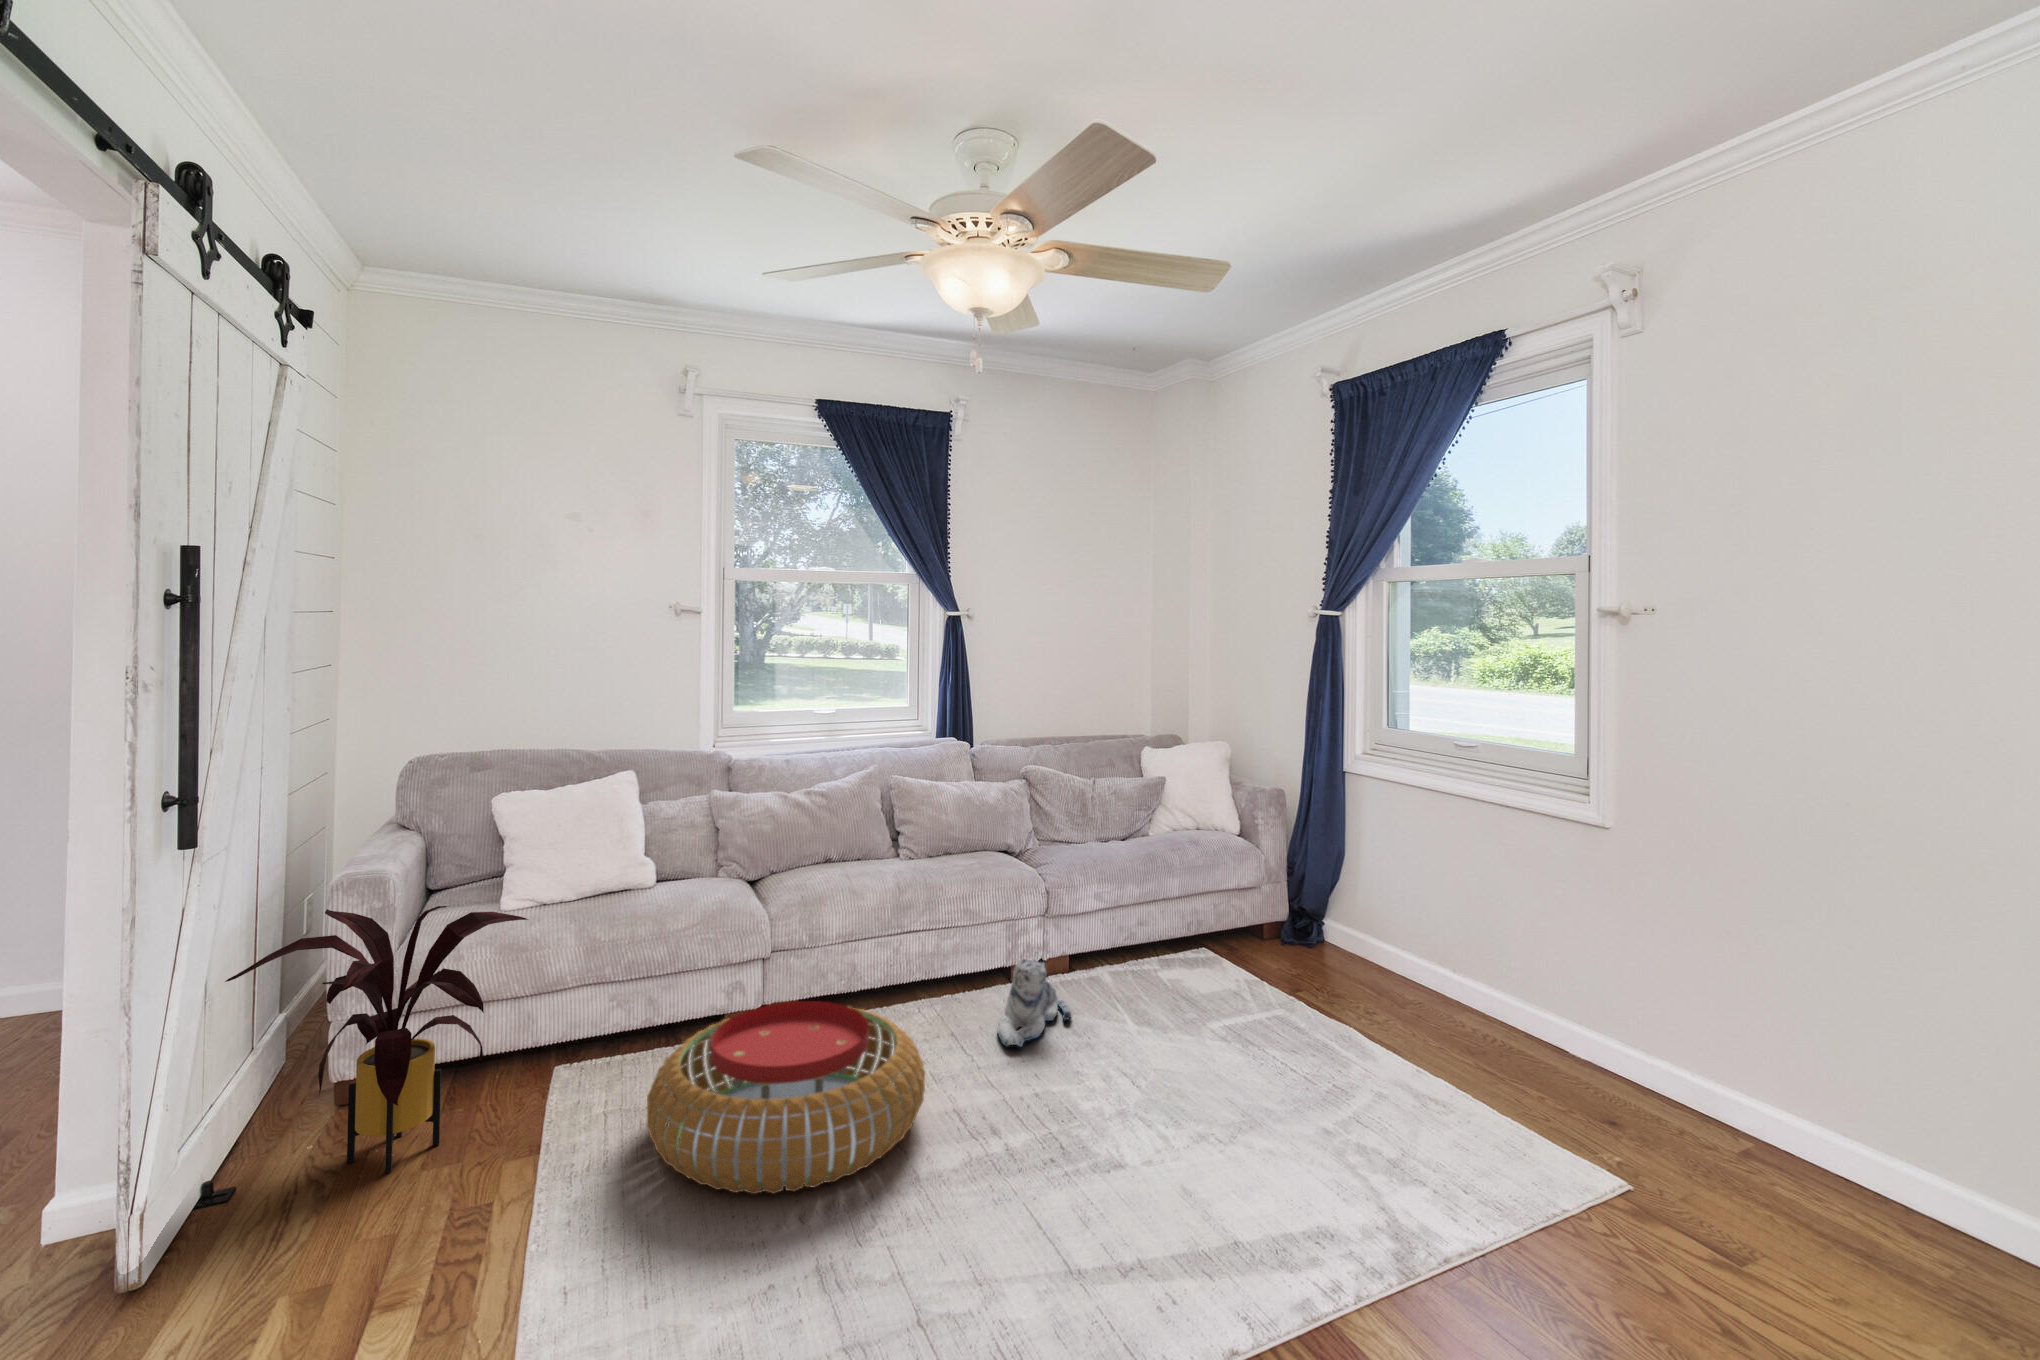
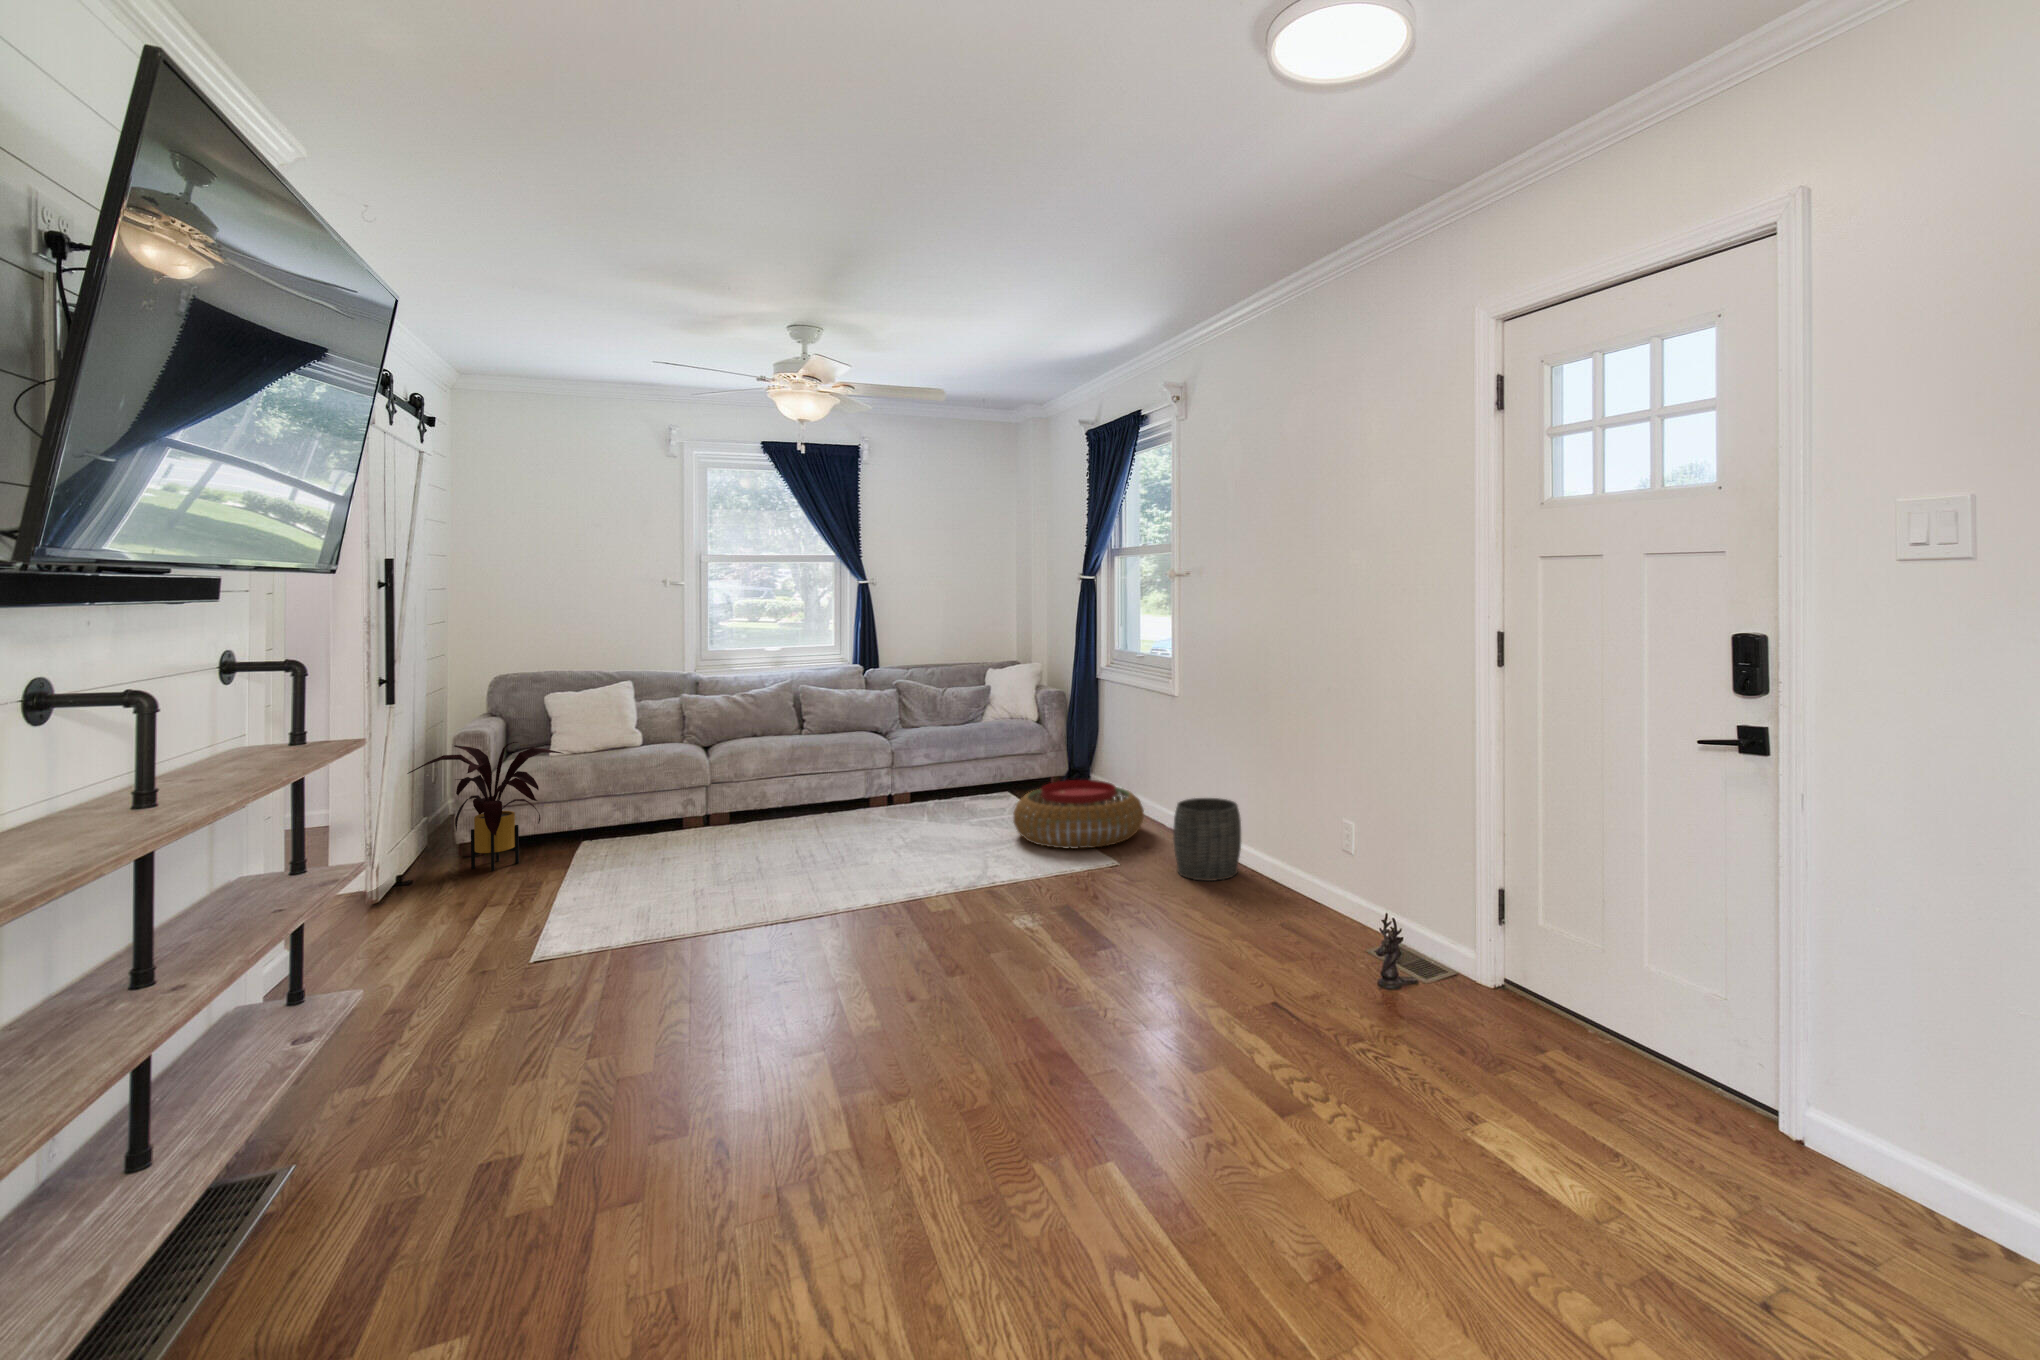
plush toy: present [998,959,1071,1047] -> none [842,783,894,829]
pouf: present [646,1001,925,1194] -> present [1013,780,1144,849]
woven basket: none [1751,1049,1930,1257] -> present [1173,798,1241,881]

